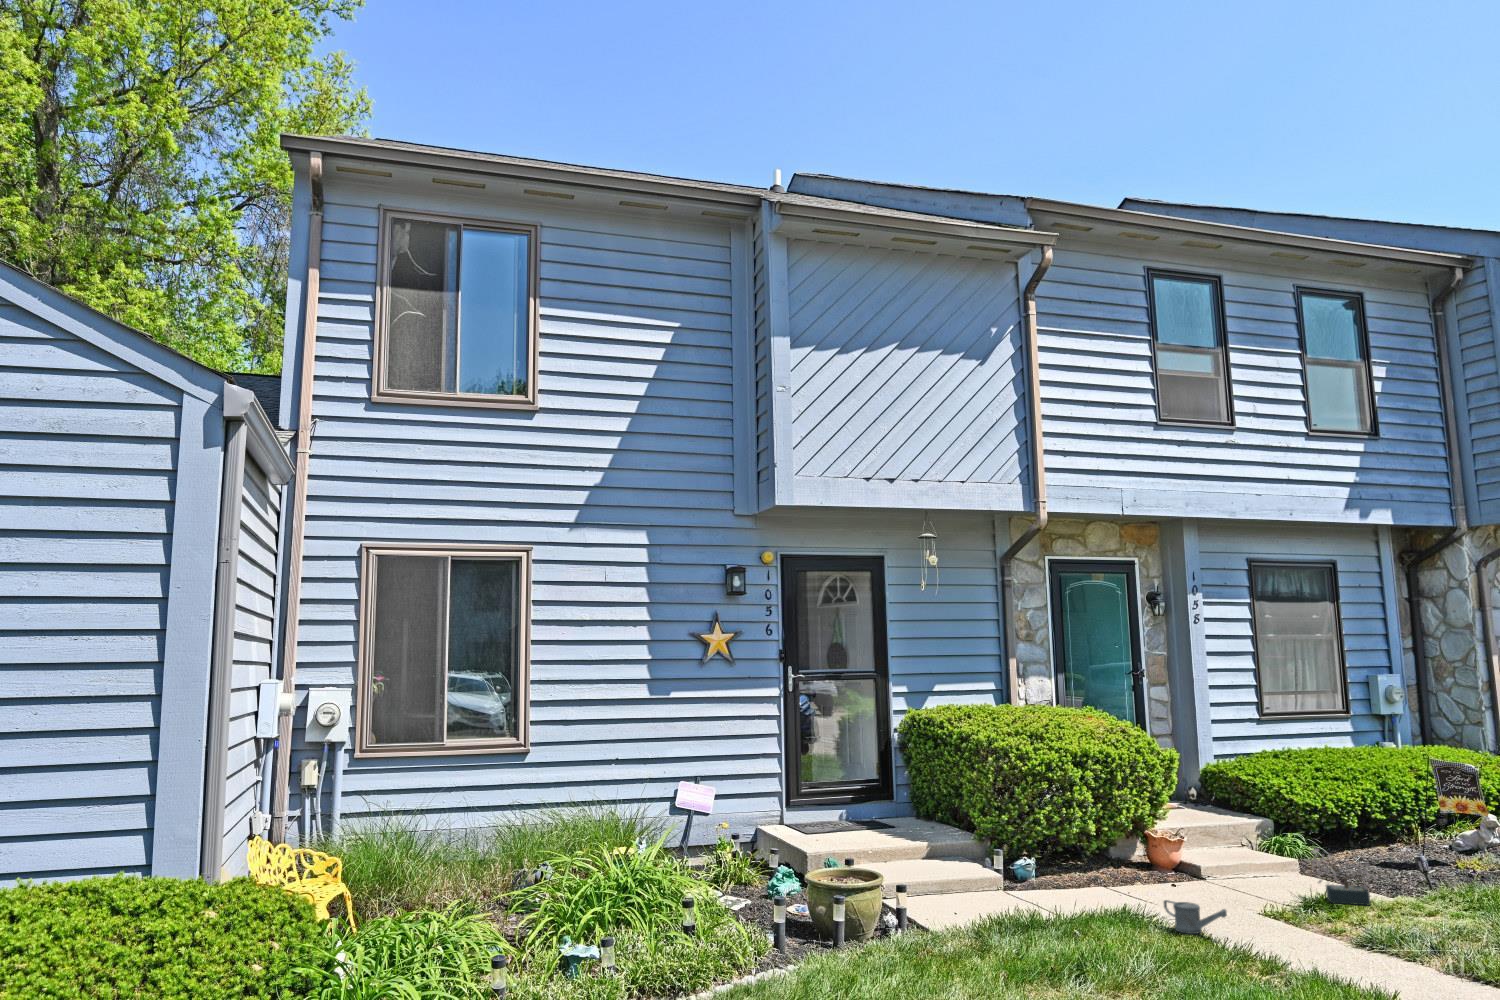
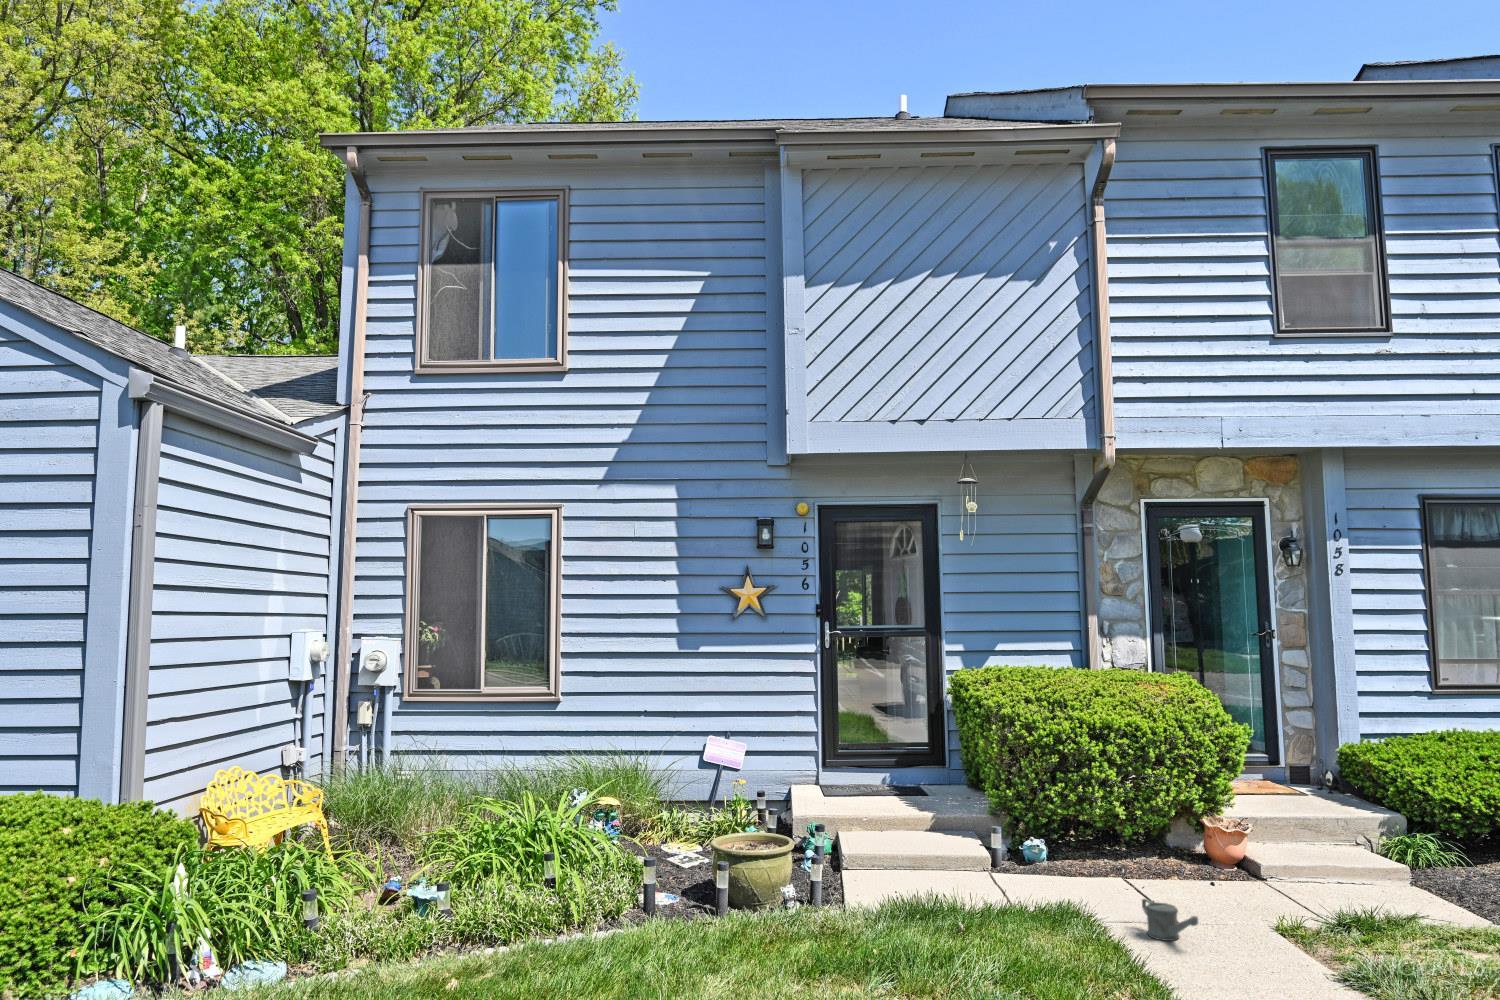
decorative plant: present [1308,849,1377,905] -> none [1377,853,1467,930]

